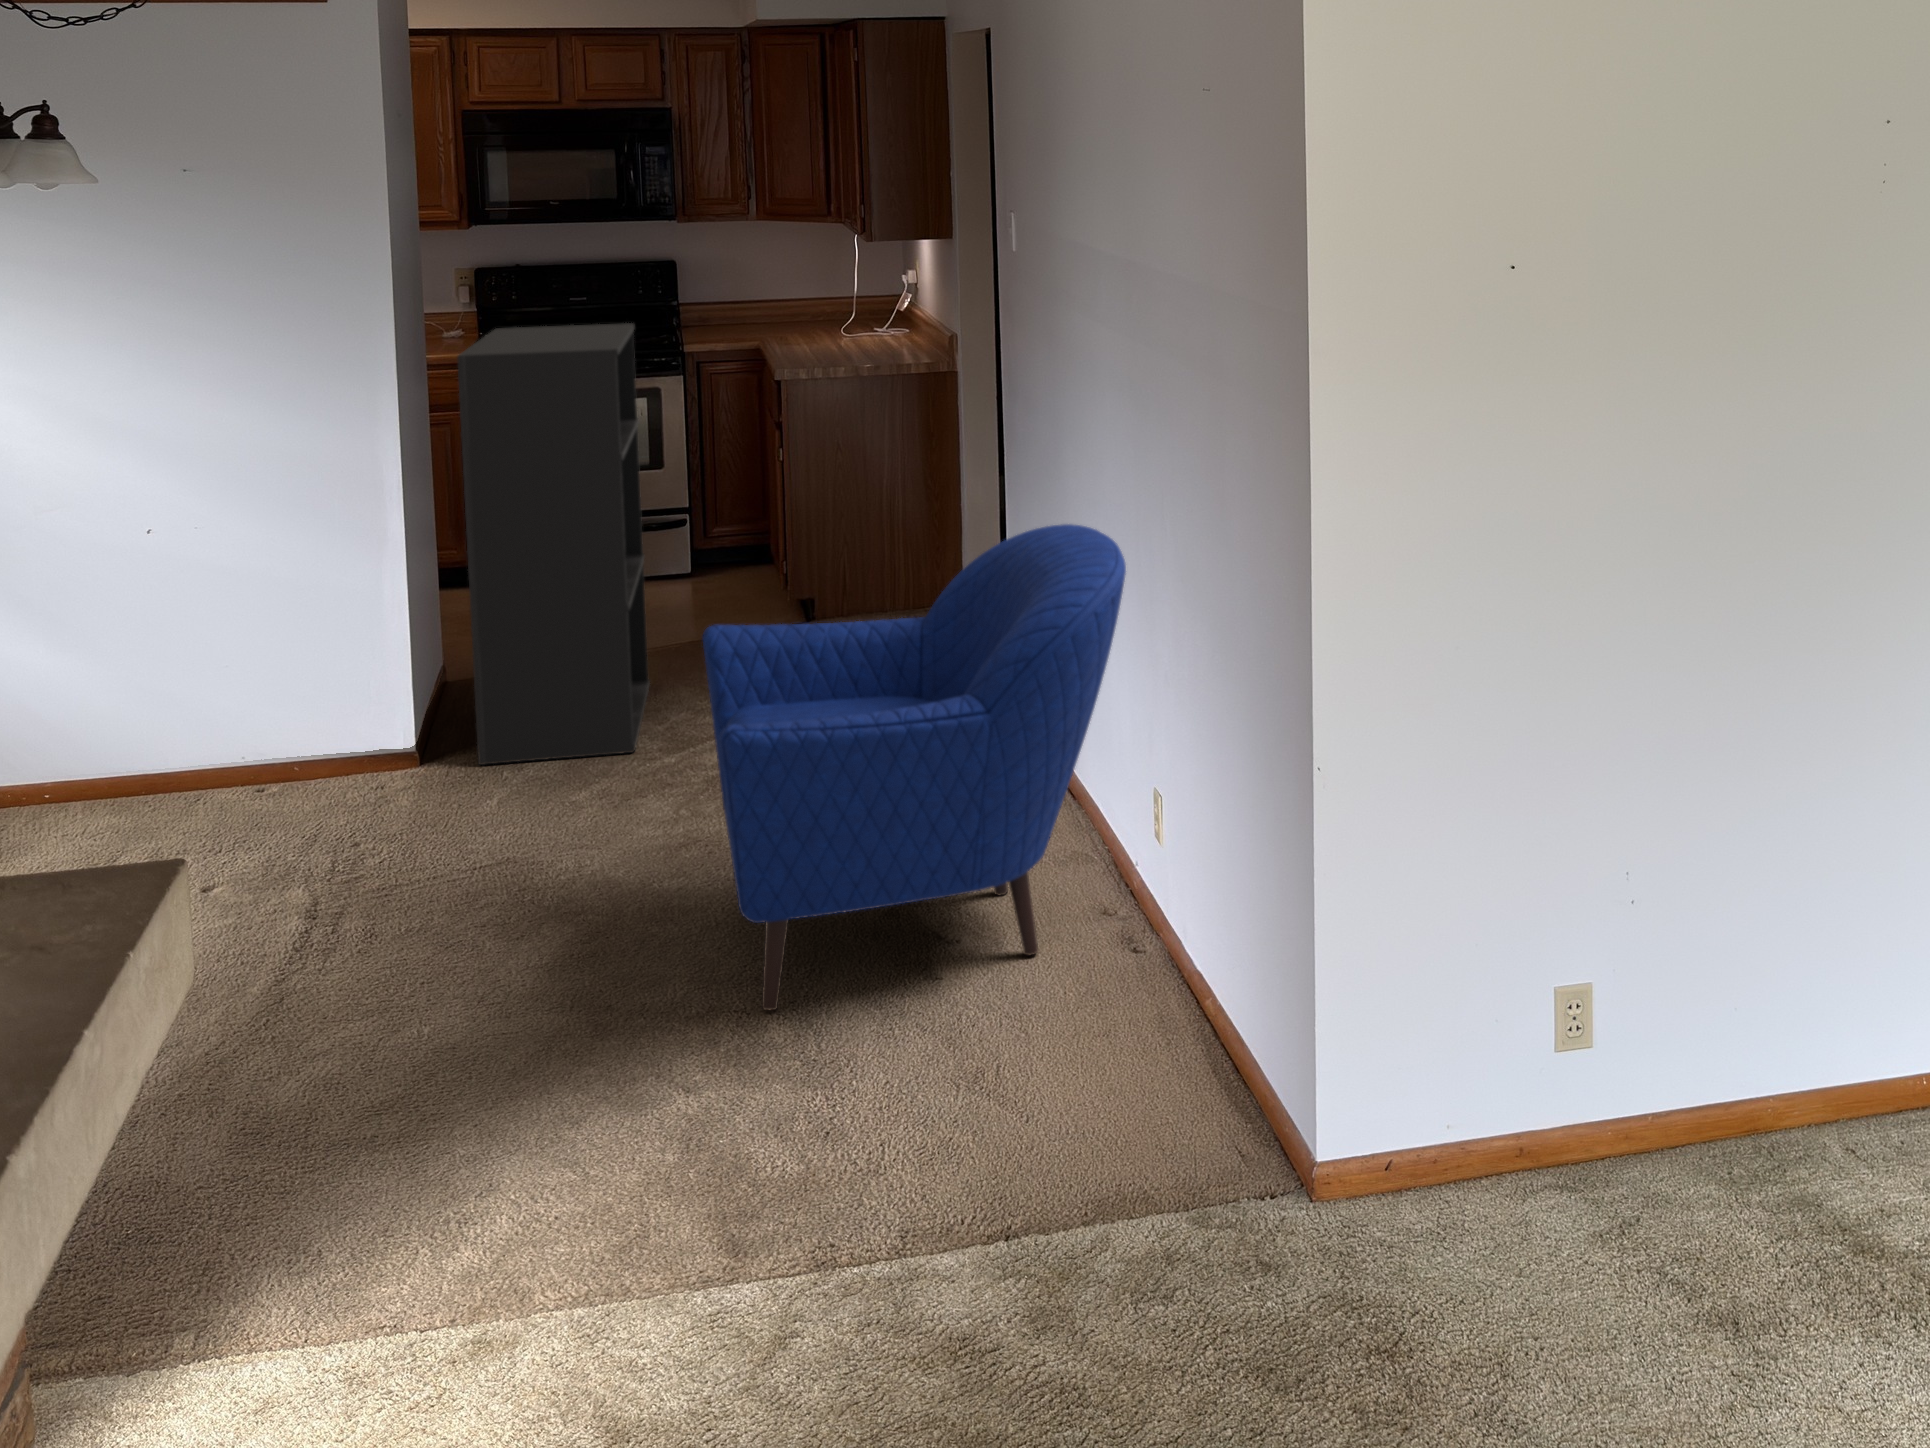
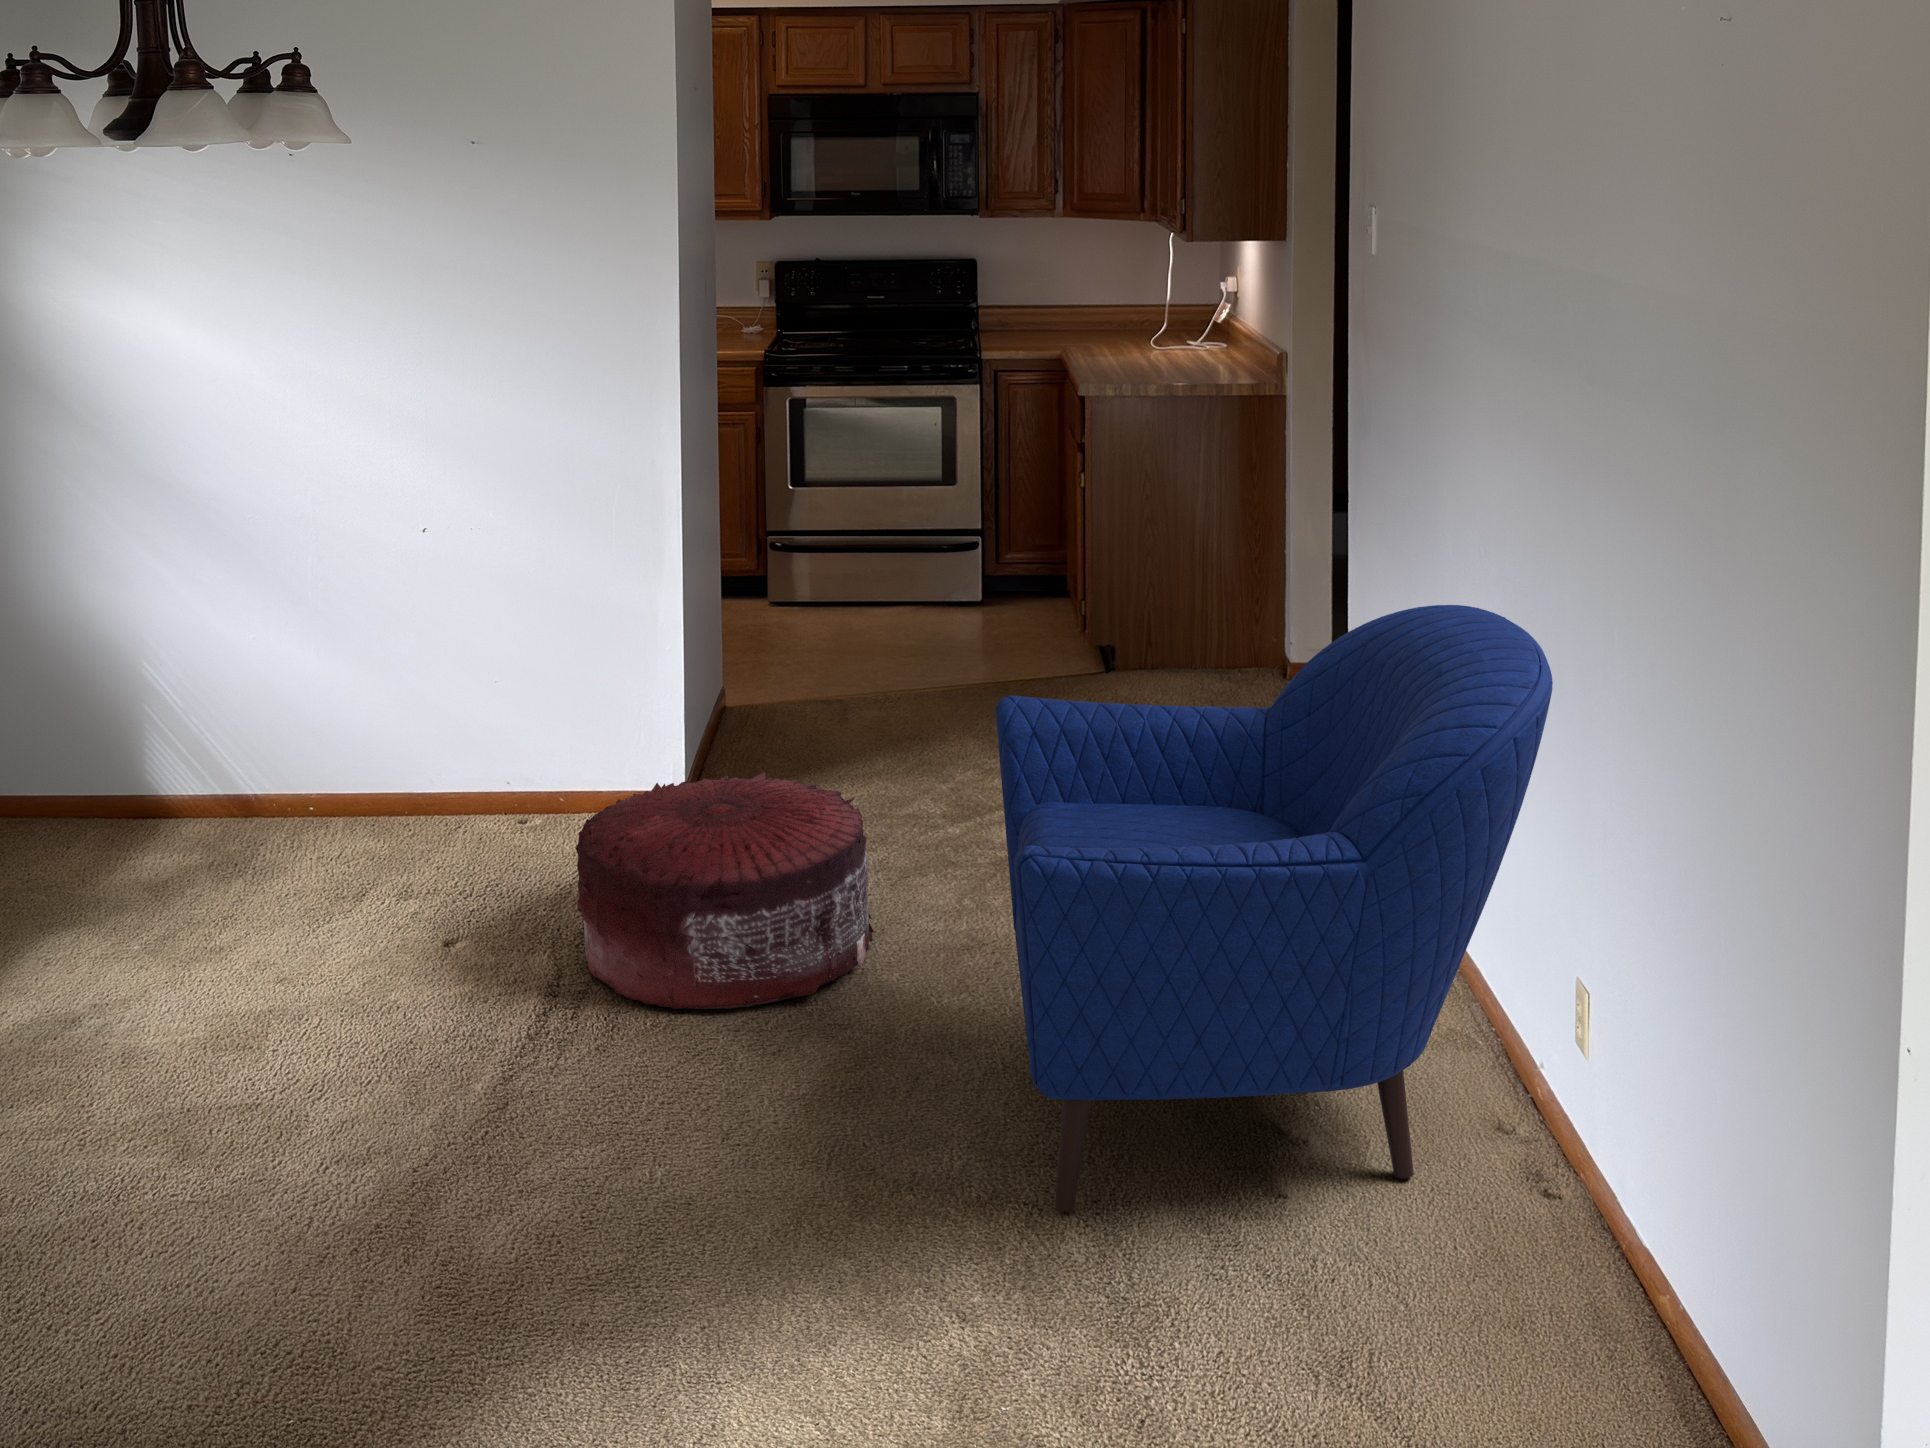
bookshelf: present [458,323,650,765] -> none [737,325,934,819]
pouf: none [328,716,604,916] -> present [575,772,874,1009]

